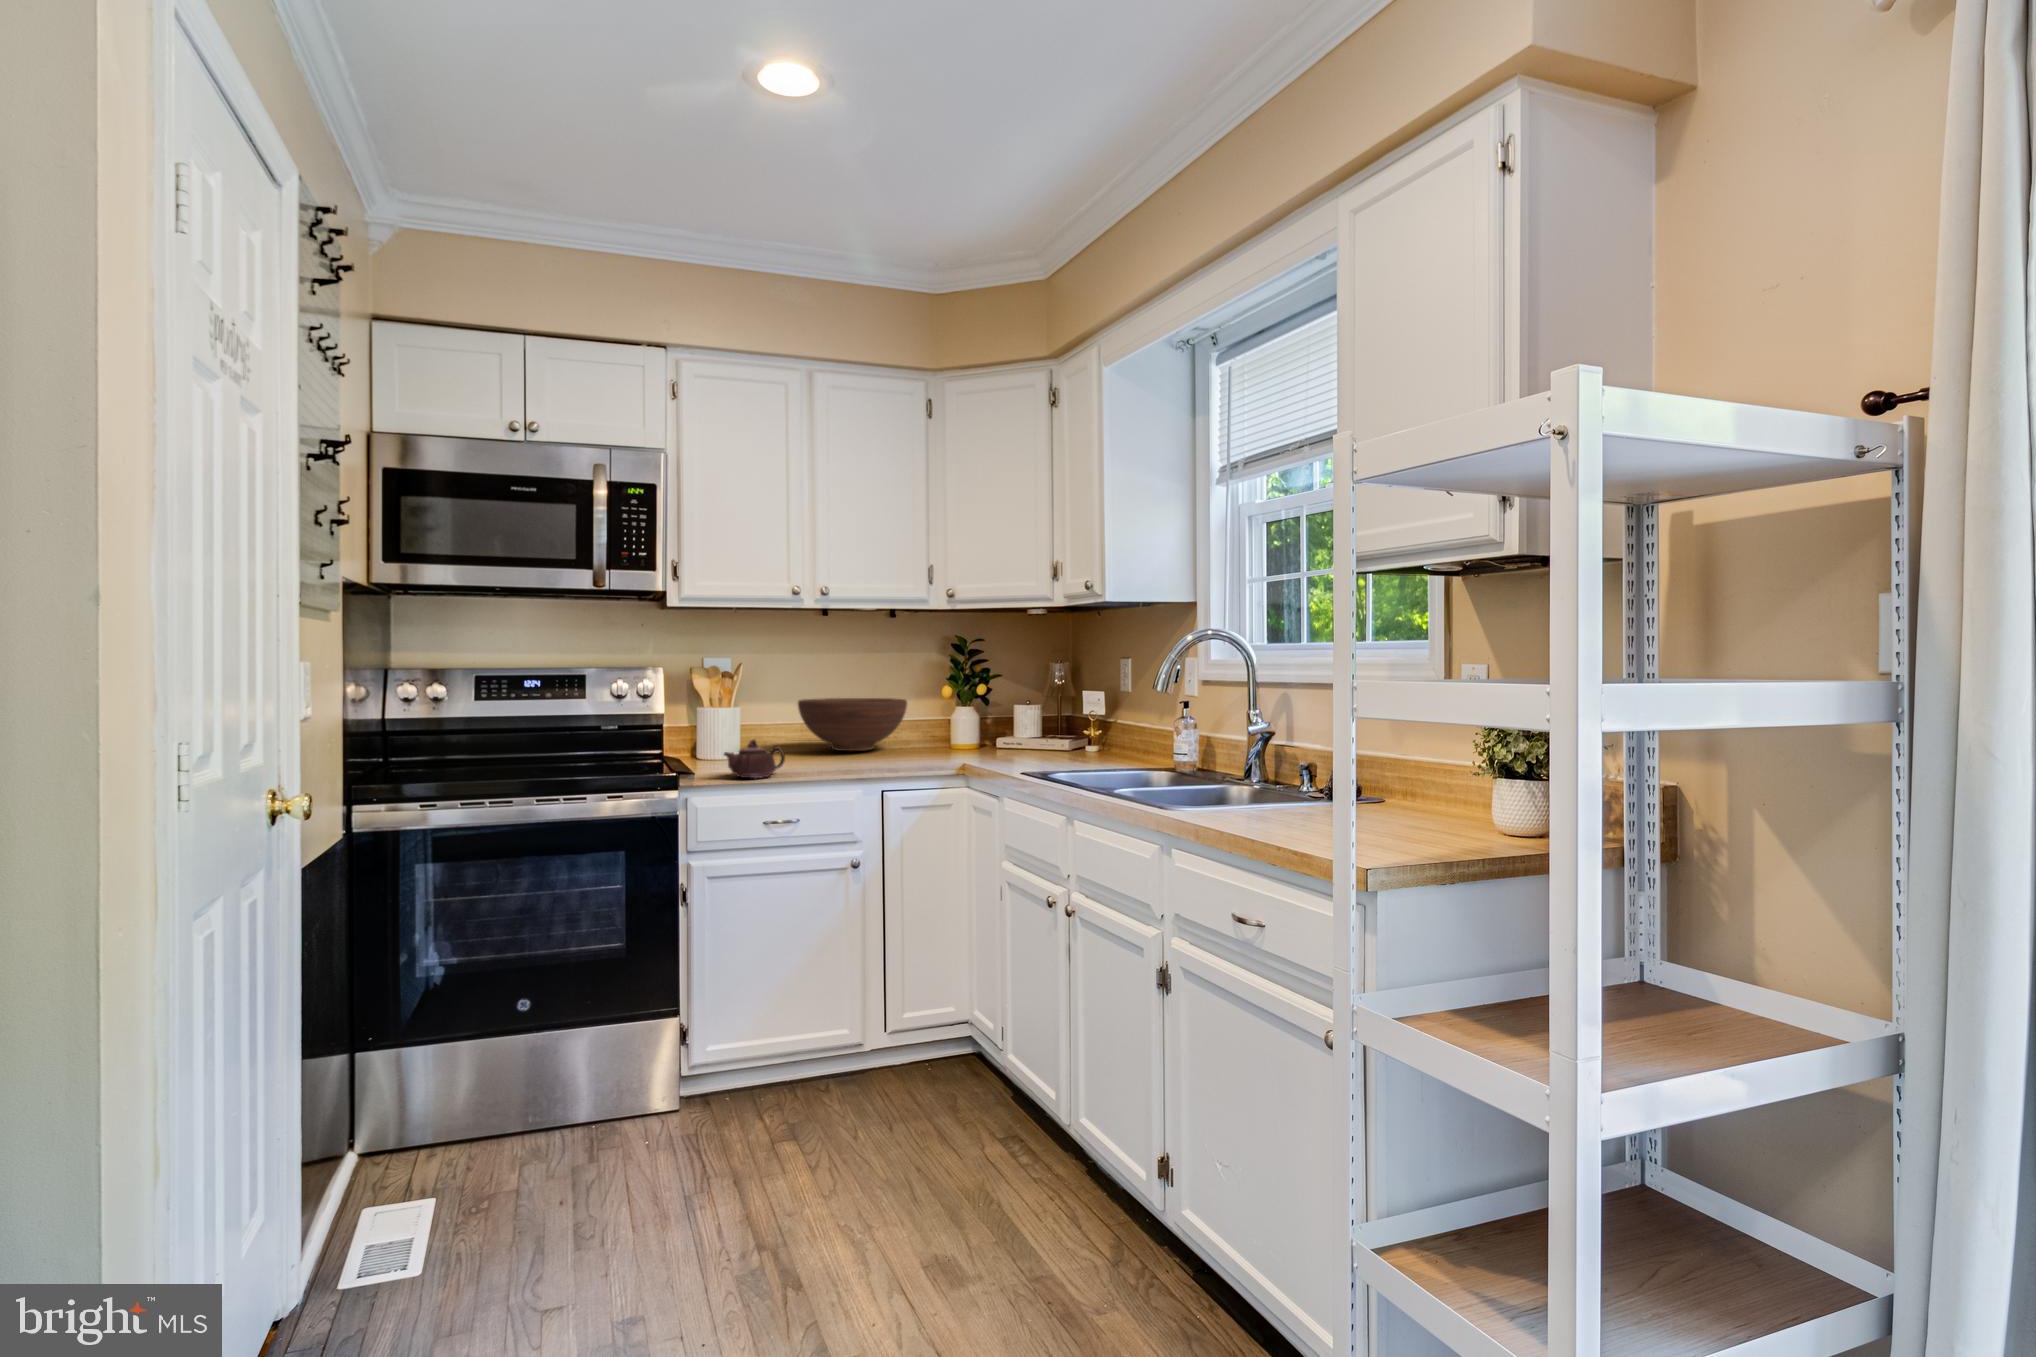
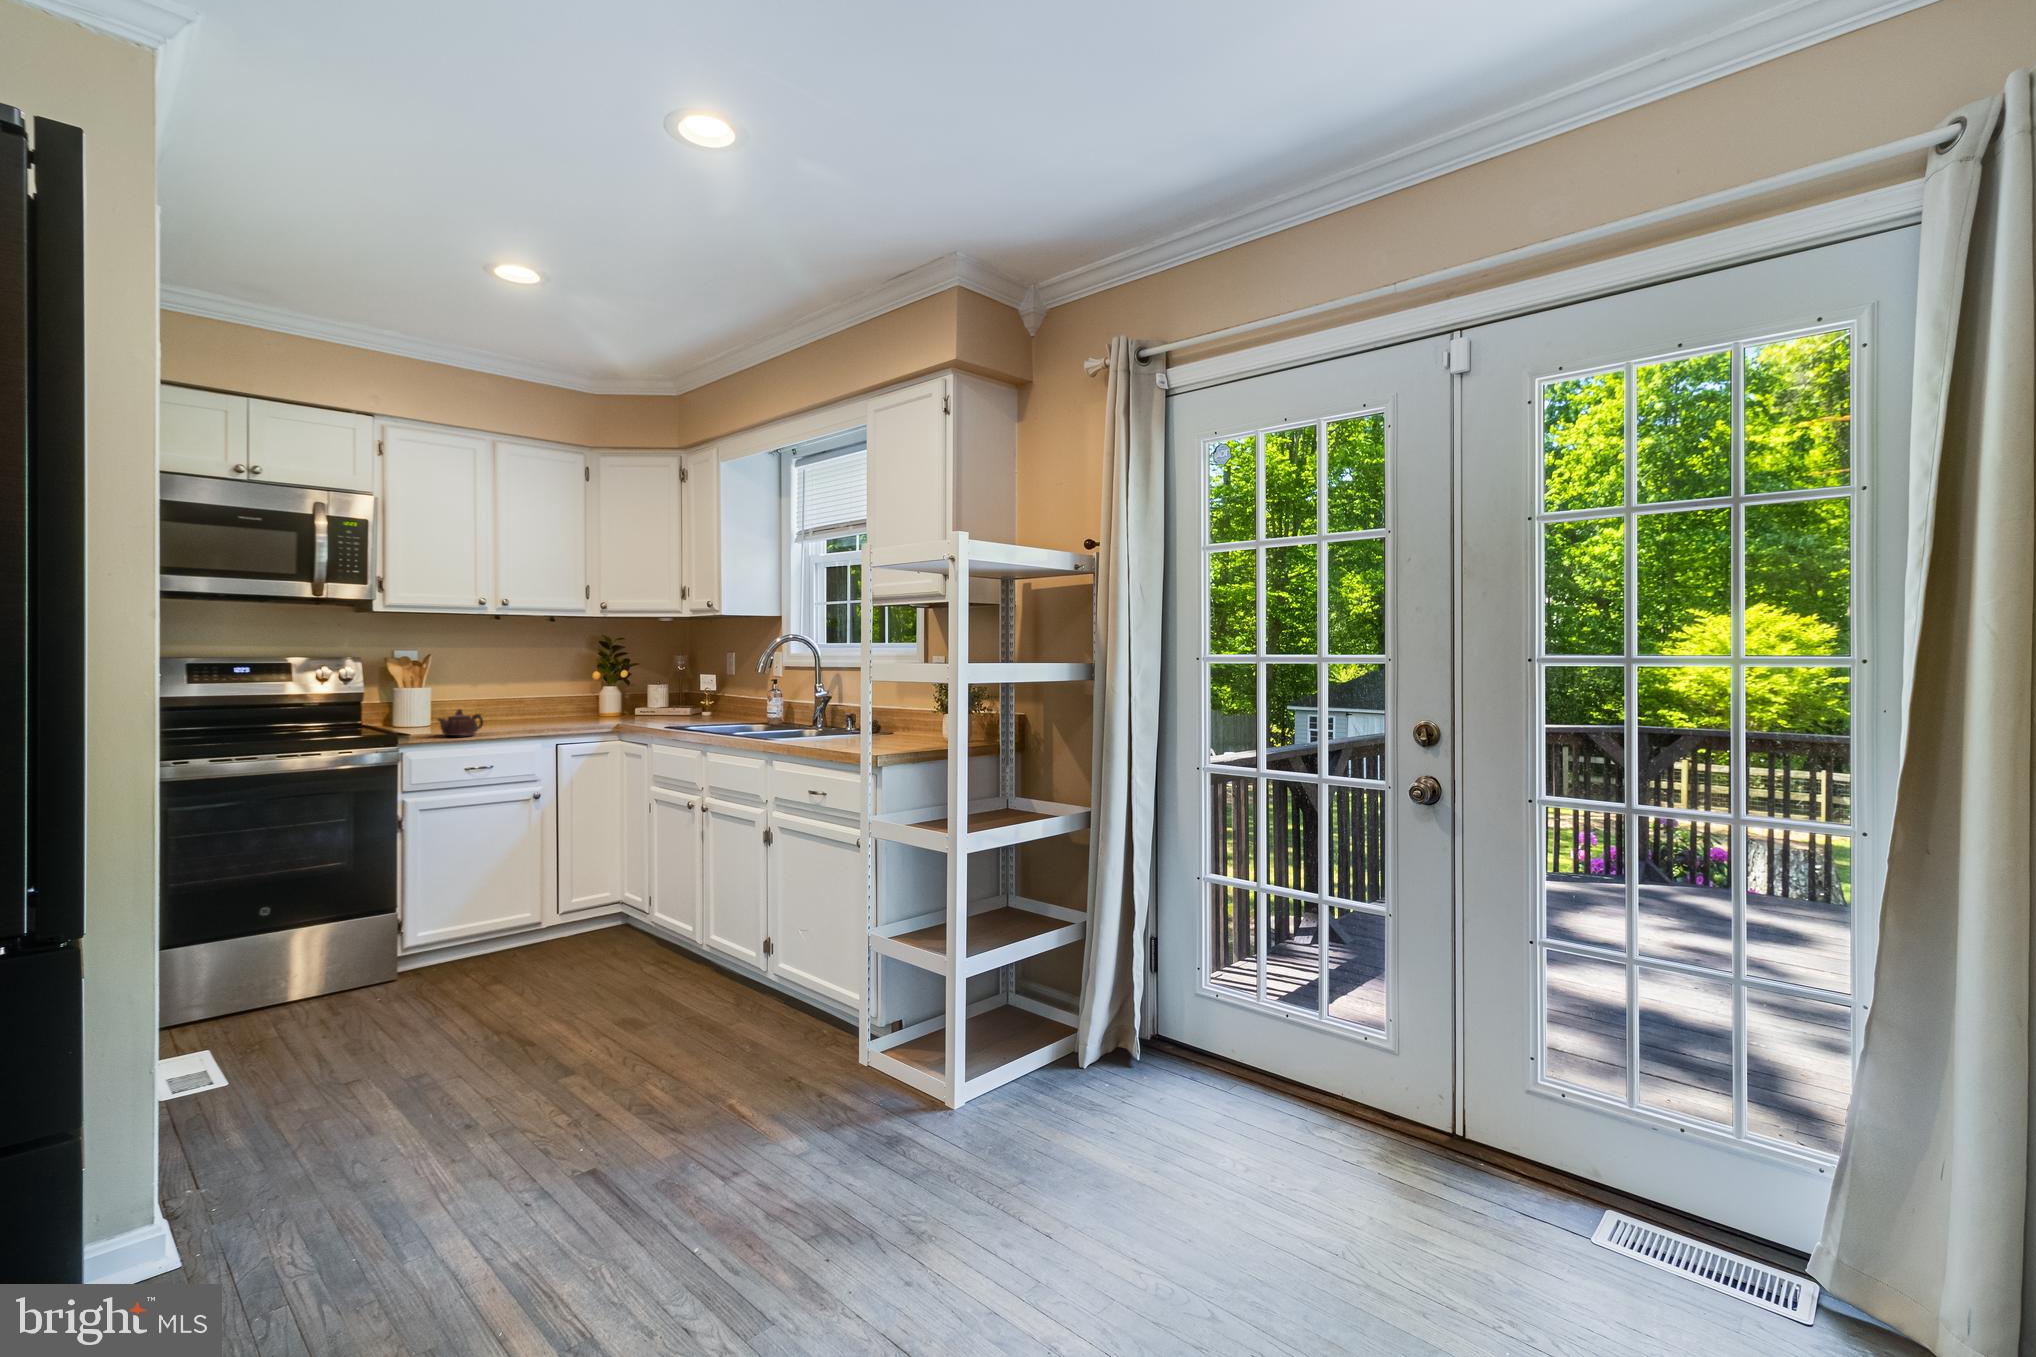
fruit bowl: present [798,698,907,751] -> none [480,681,568,719]

